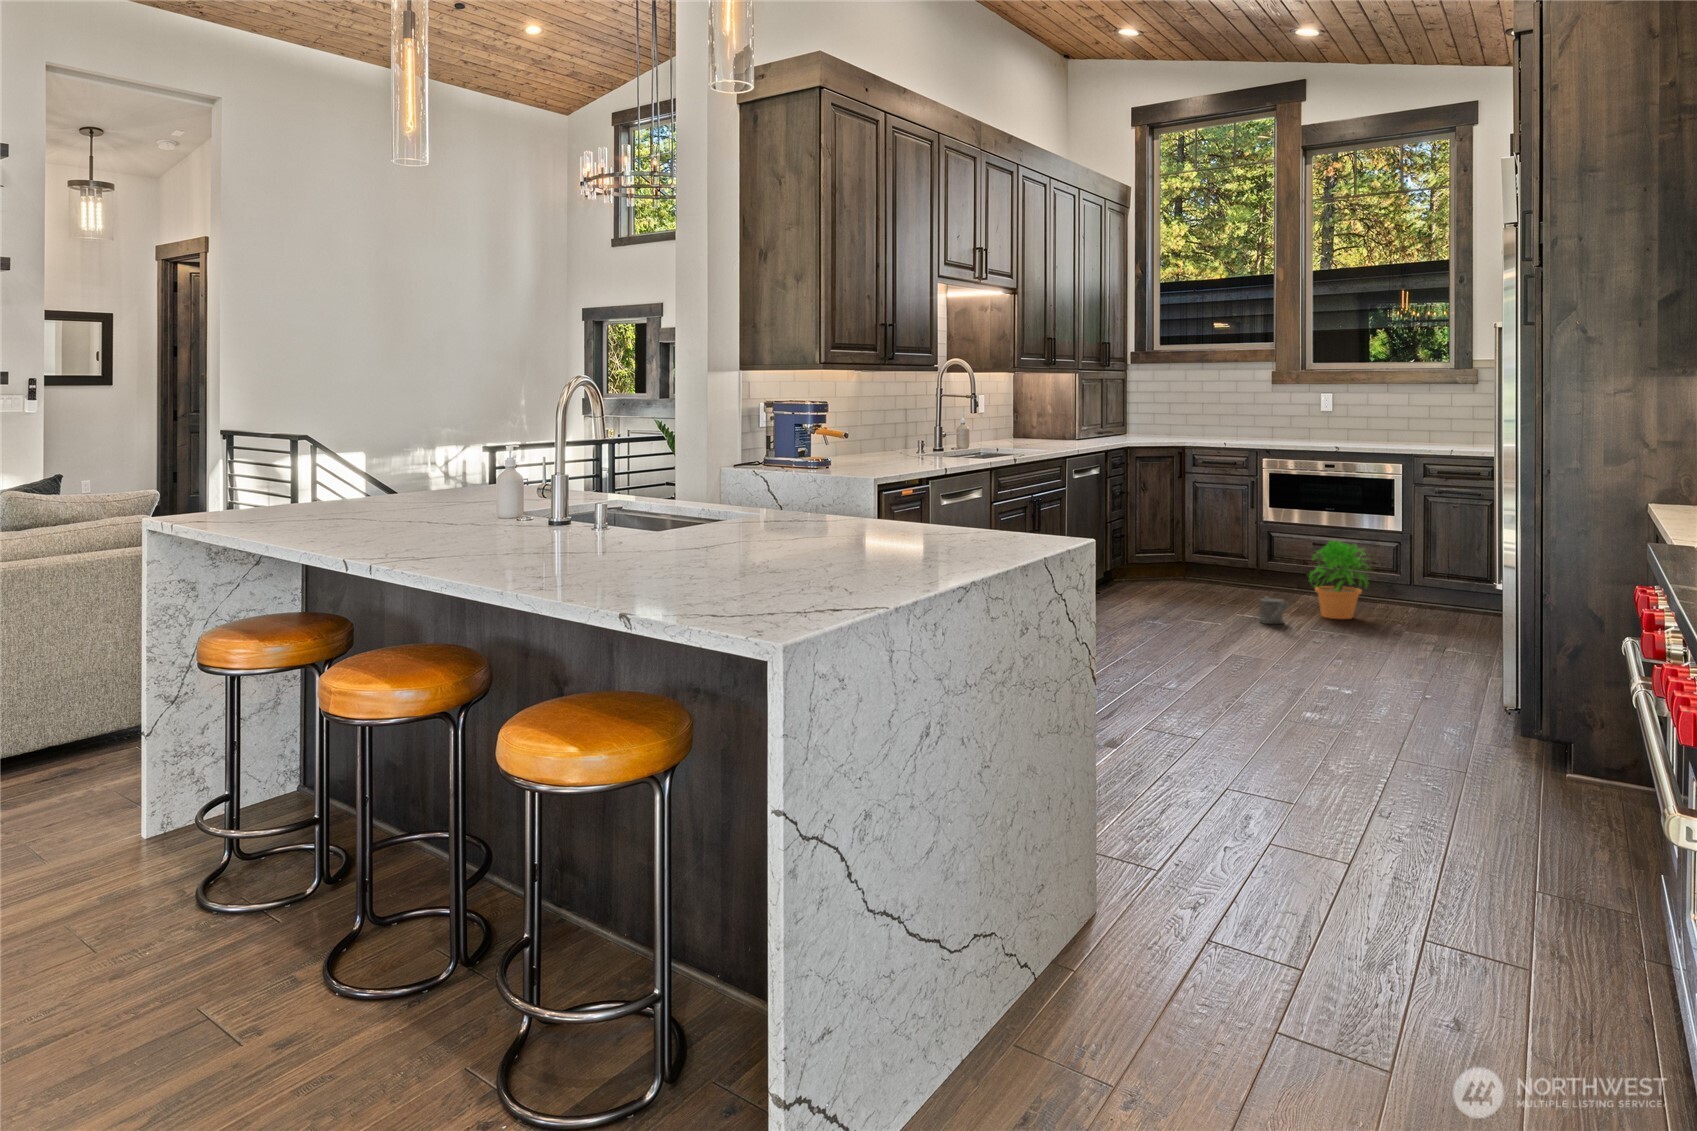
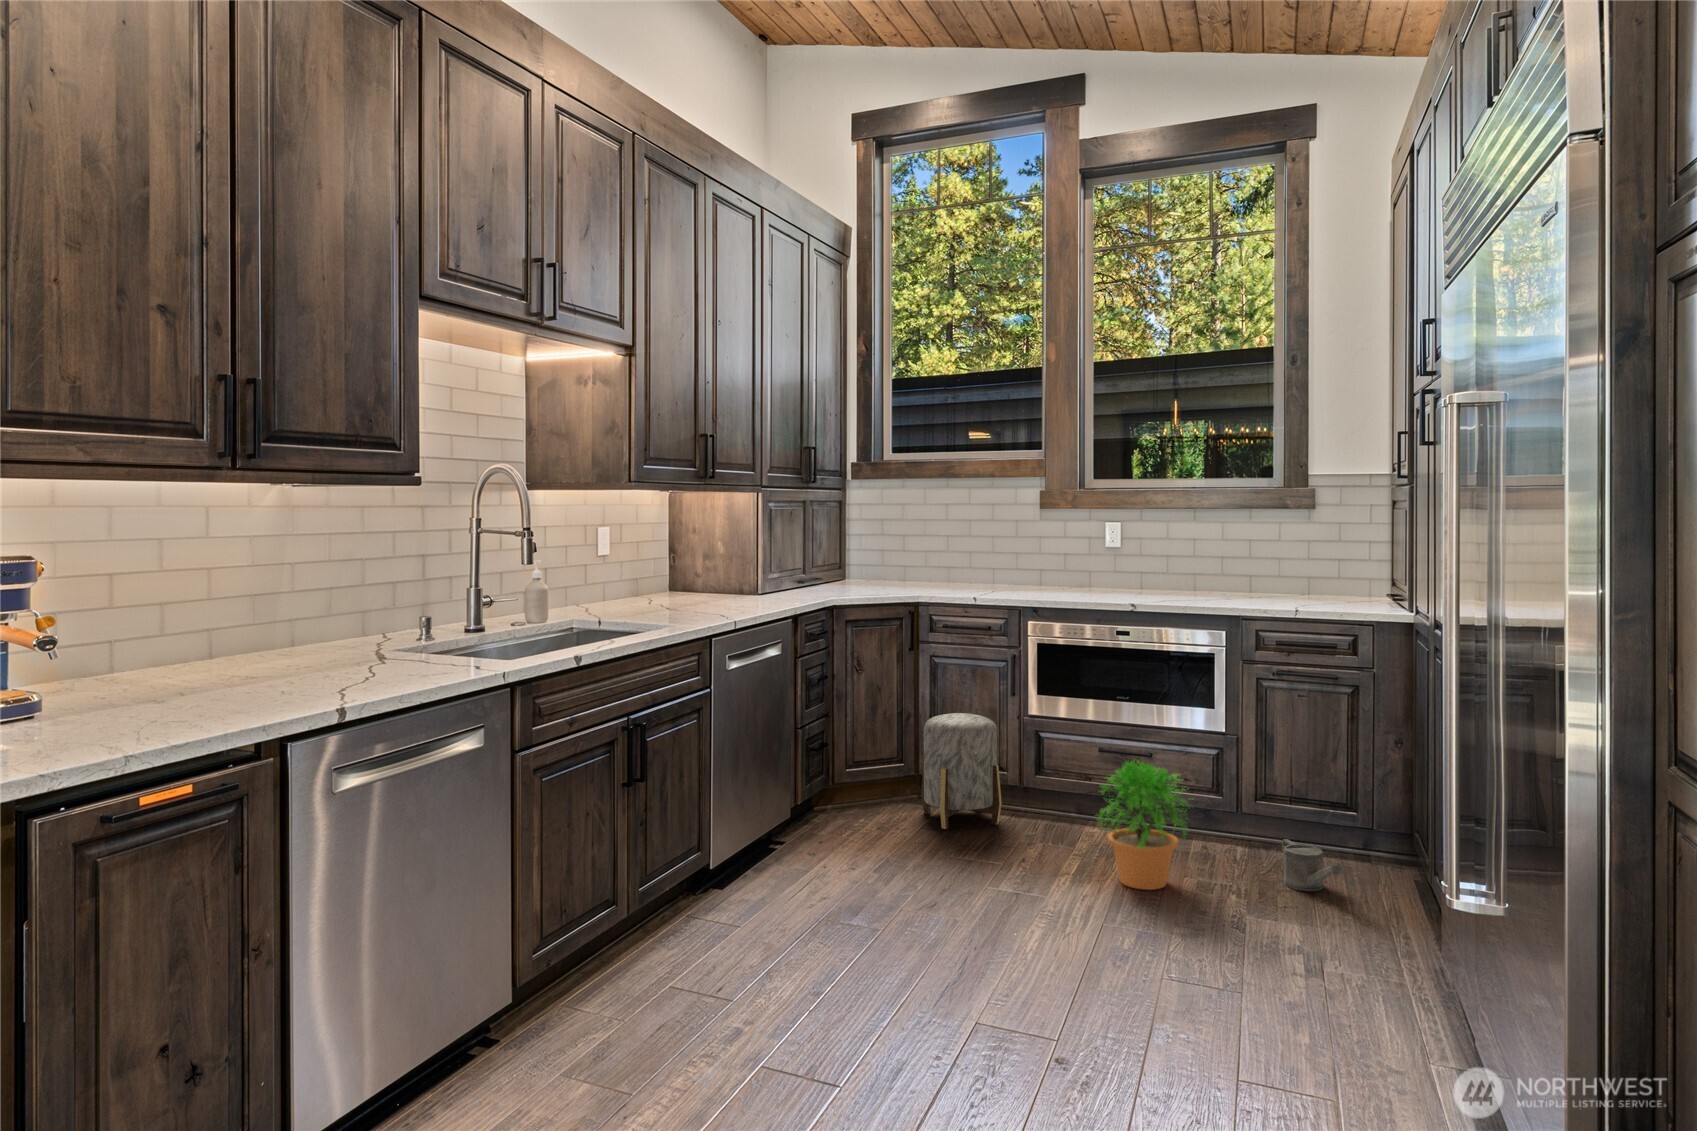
stool: none [1183,522,1240,594] -> present [921,713,1002,829]
watering can: present [1259,596,1289,624] -> present [1282,839,1343,891]

